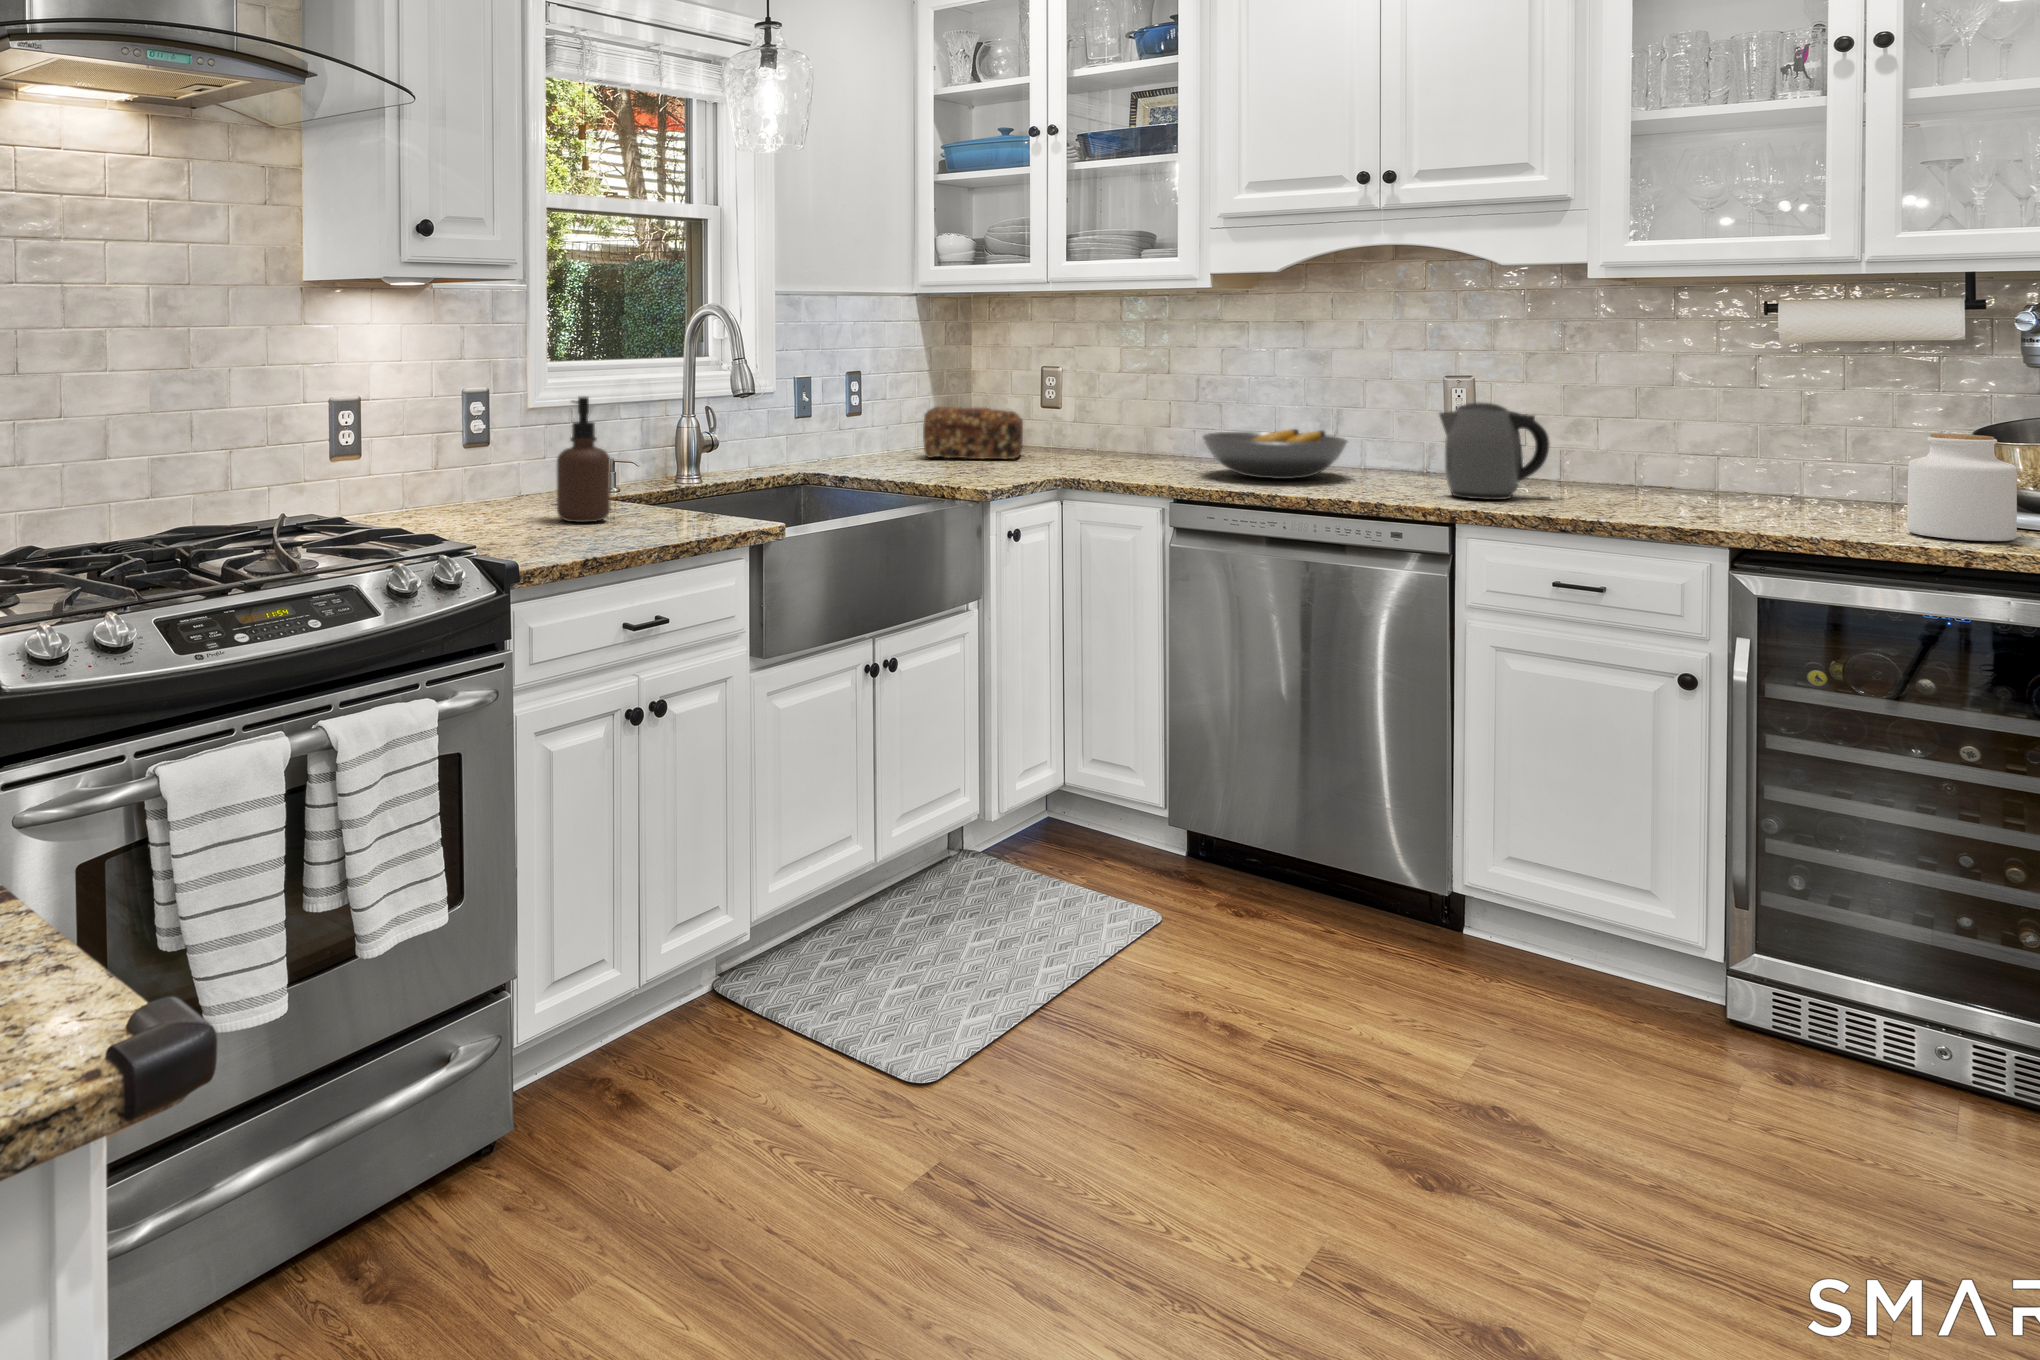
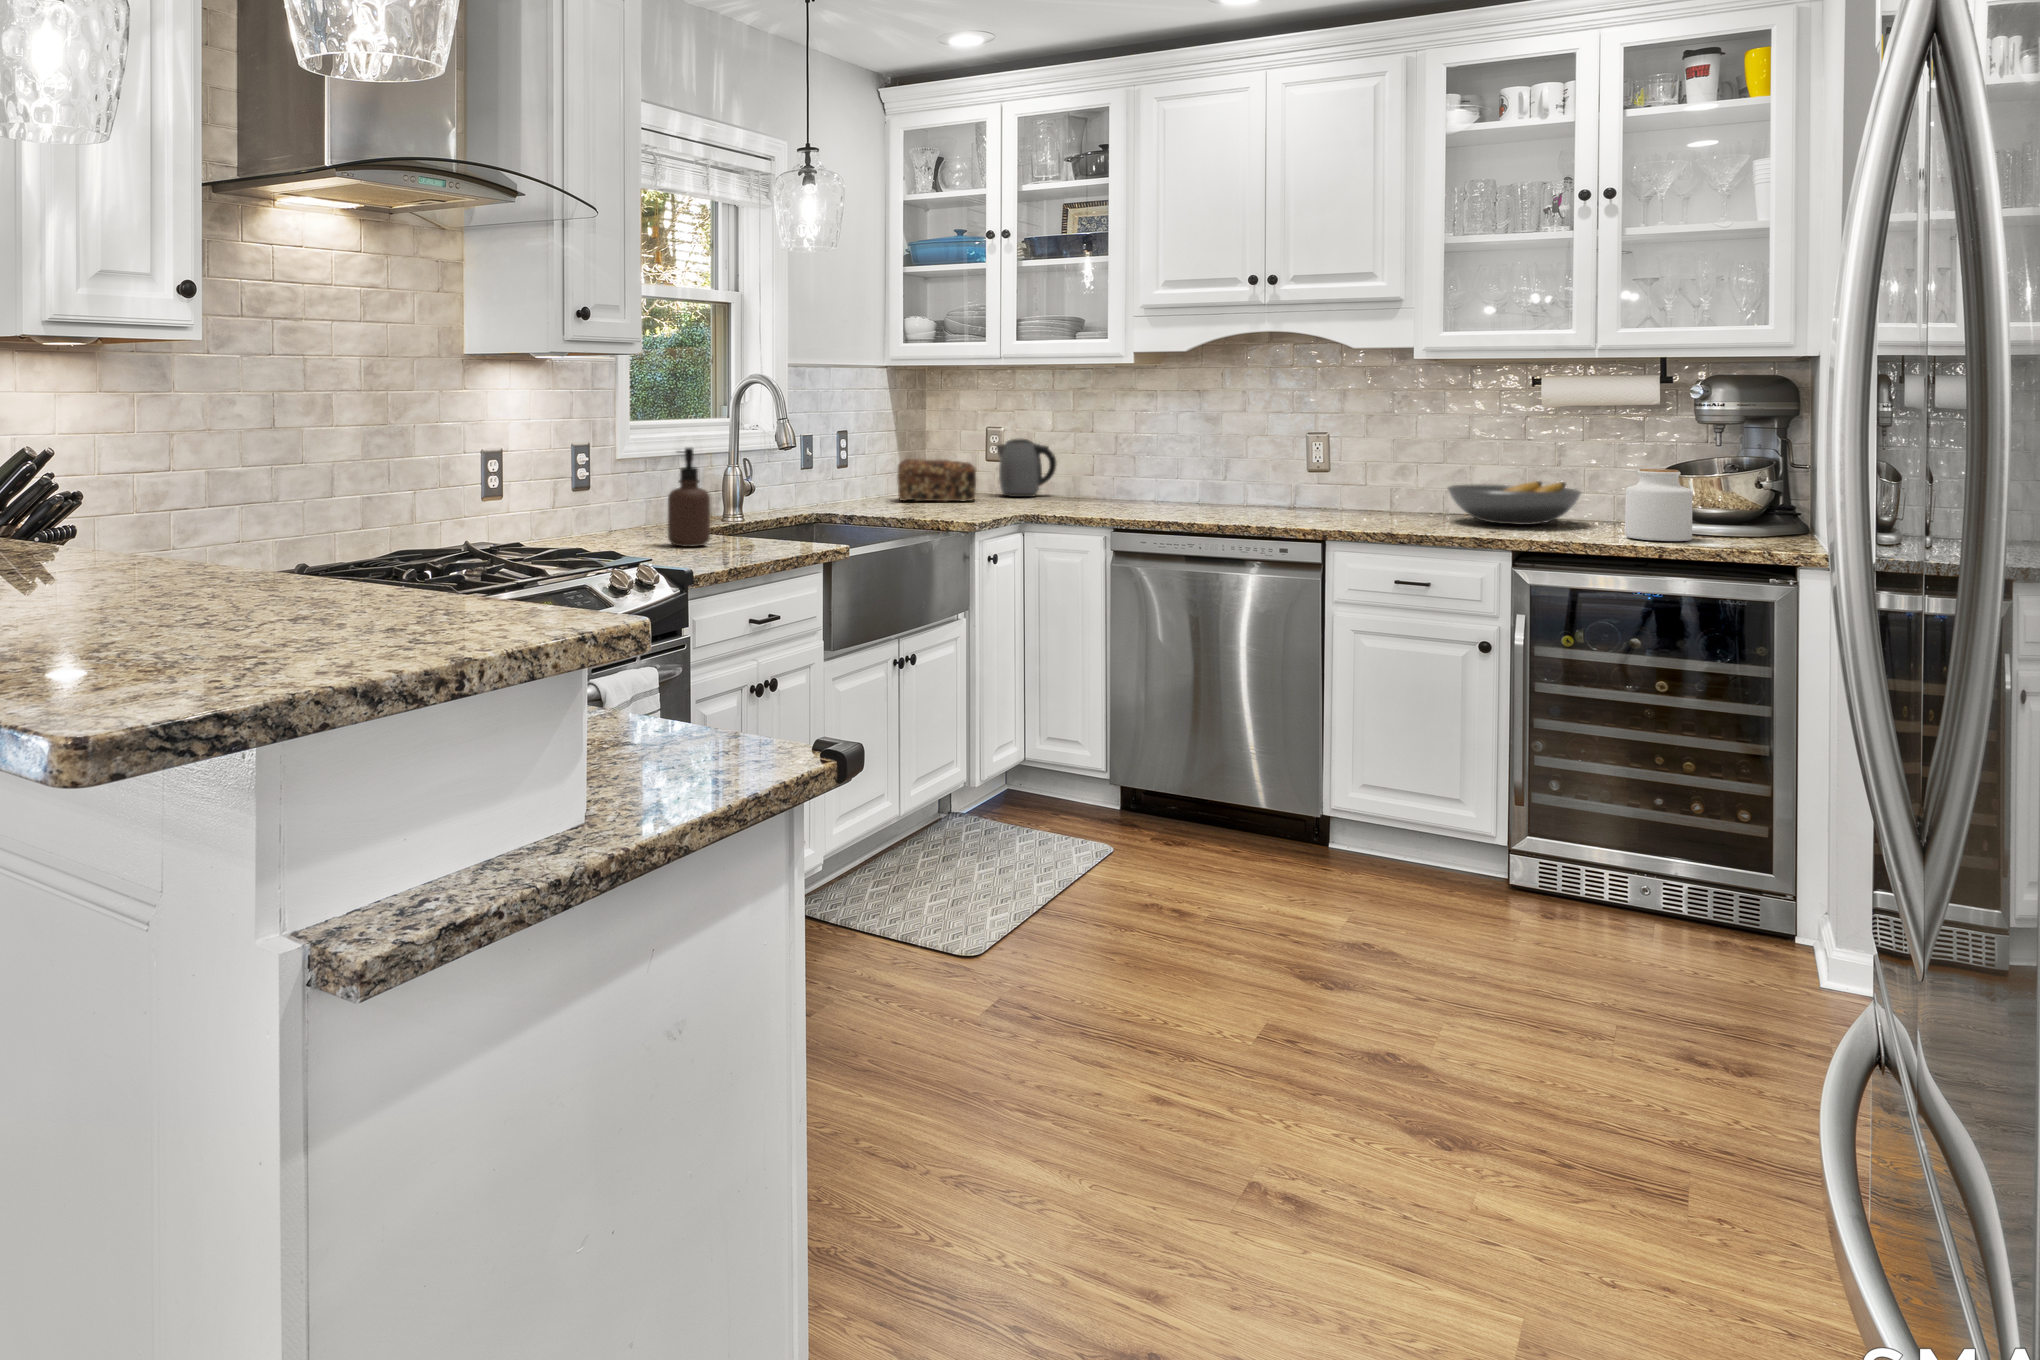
kettle: present [1439,402,1549,500] -> present [996,439,1057,497]
fruit bowl: present [1203,429,1347,479] -> present [1448,481,1581,525]

